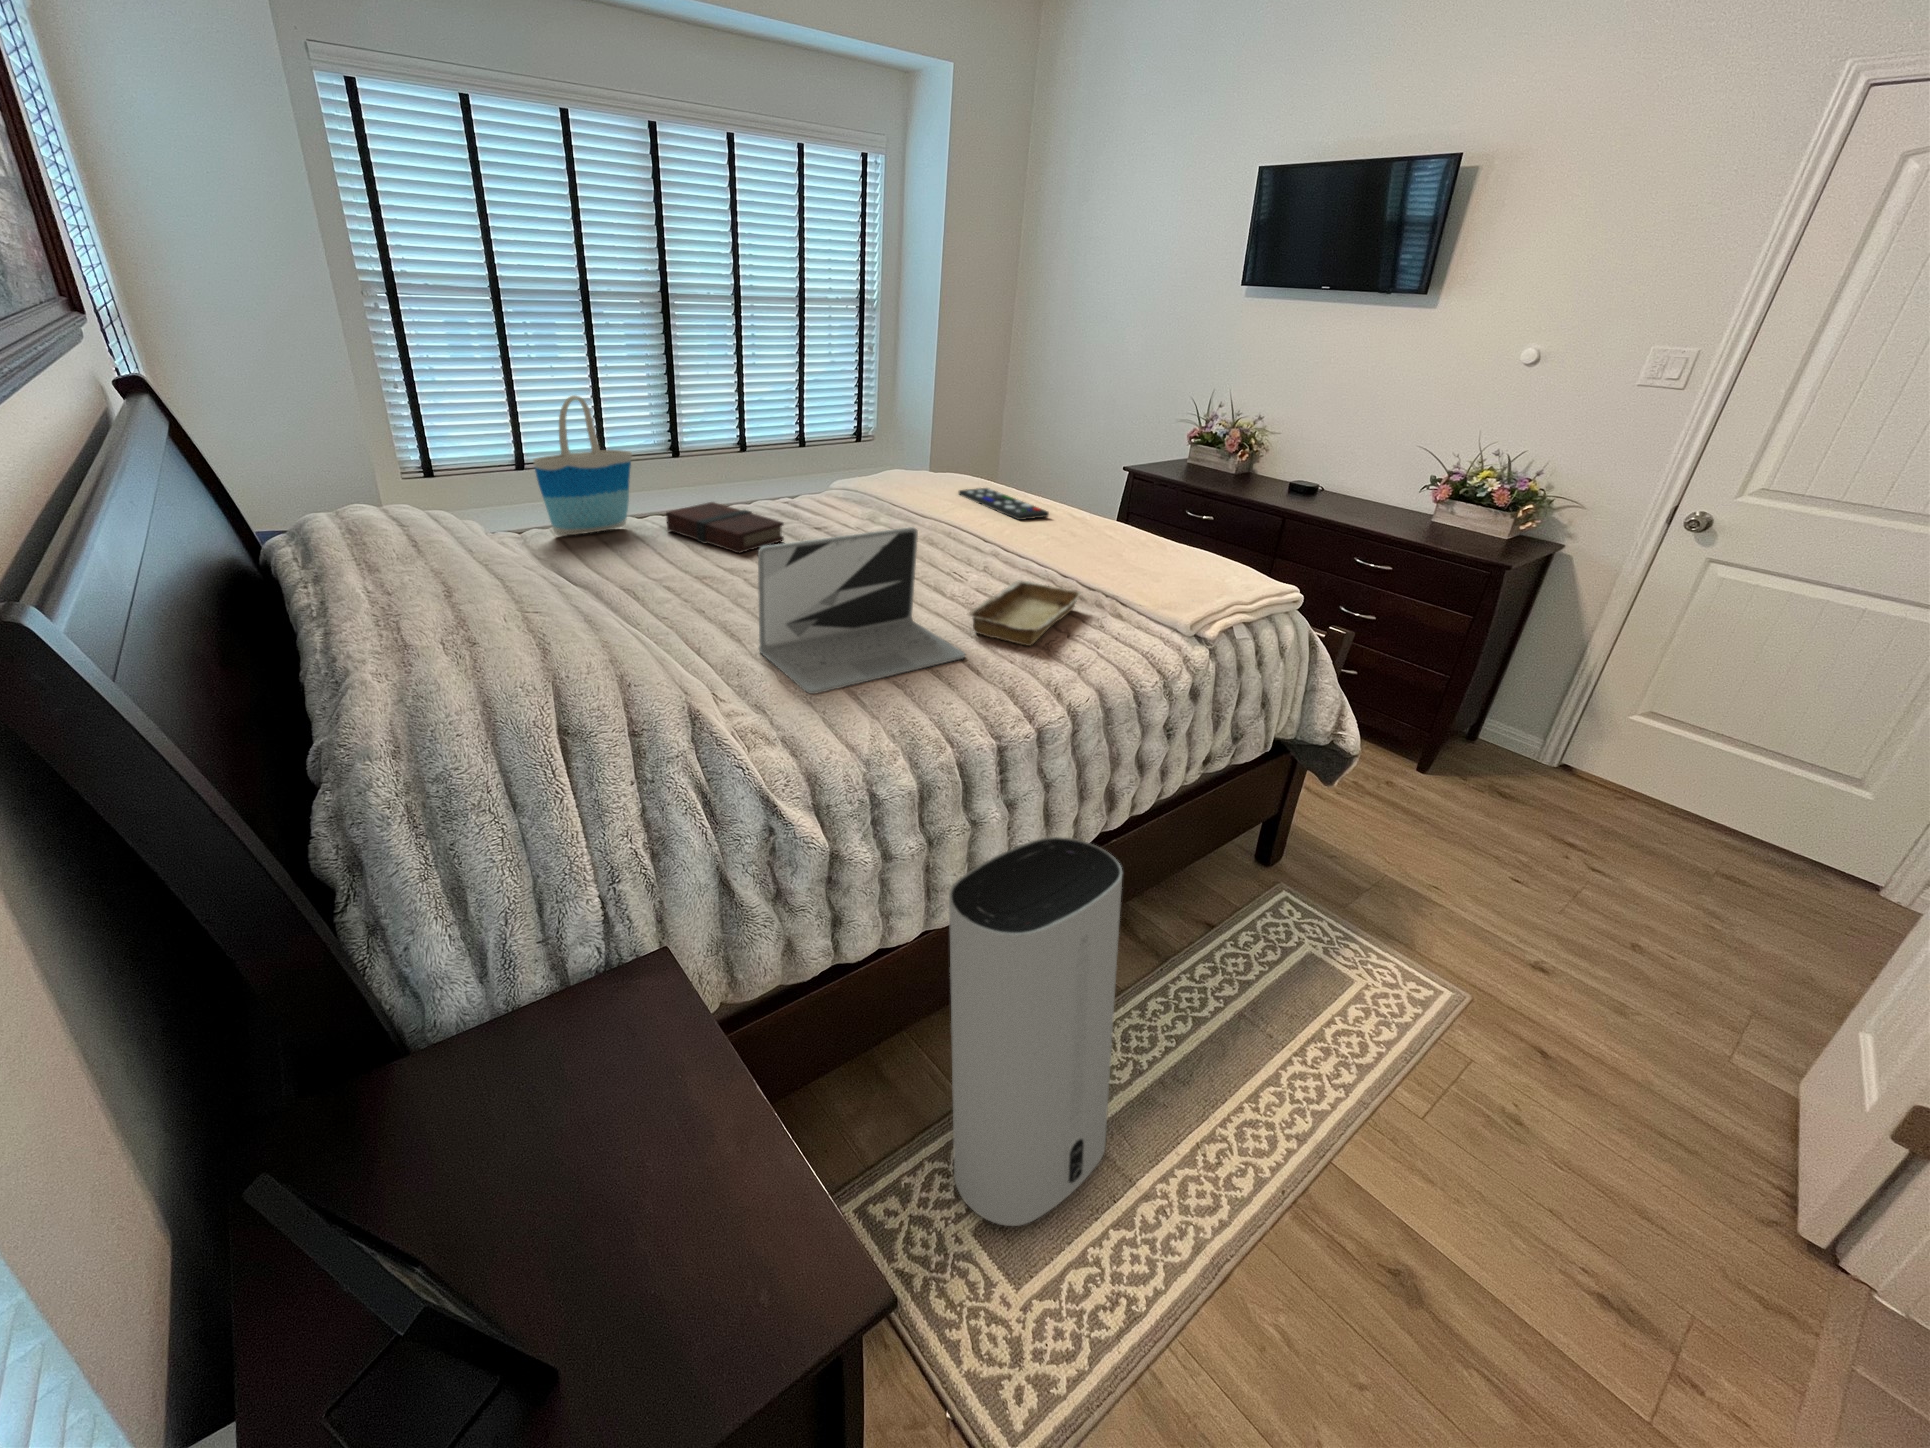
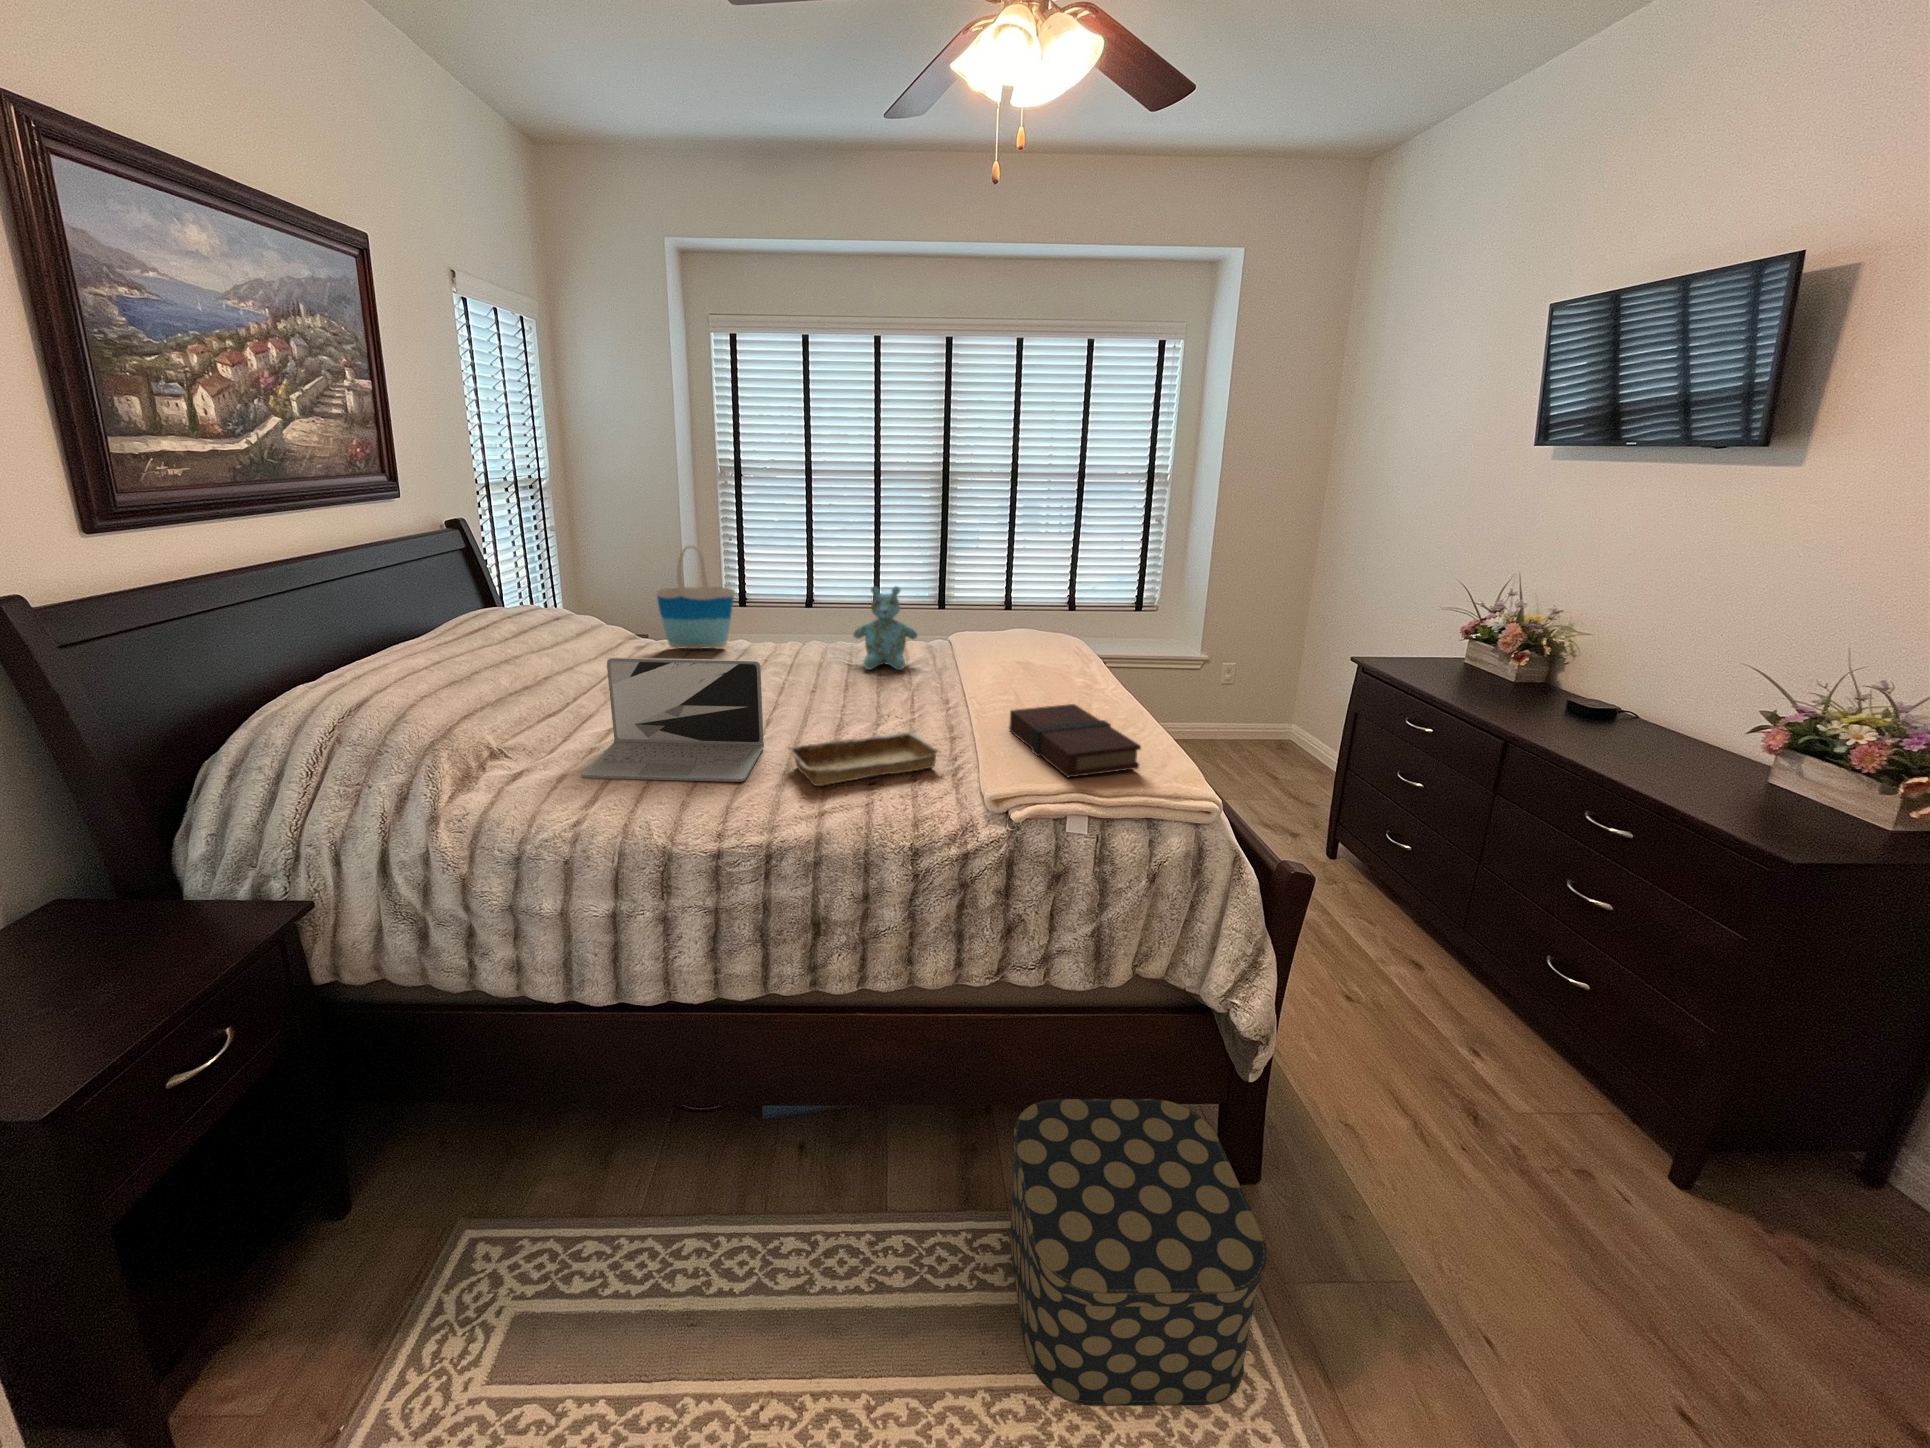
stuffed bear: none [791,434,860,530] -> present [854,586,918,670]
remote control: present [959,488,1049,520] -> none [1021,650,1068,684]
book: present [666,502,784,553] -> present [1009,704,1141,777]
storage box: none [1198,821,1426,1033] -> present [1010,1099,1267,1406]
air purifier: present [949,837,1122,1226] -> none [502,955,706,1339]

